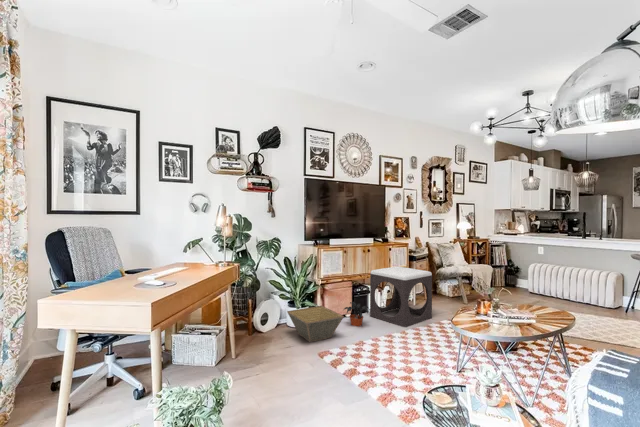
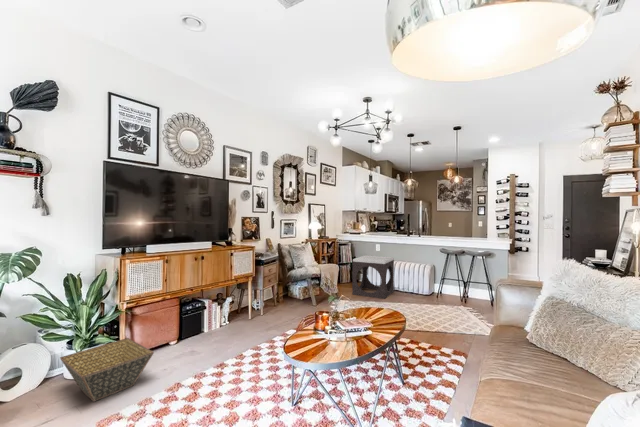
footstool: present [370,266,432,327] -> present [352,255,394,299]
potted plant: present [344,302,368,326] -> none [162,325,201,358]

